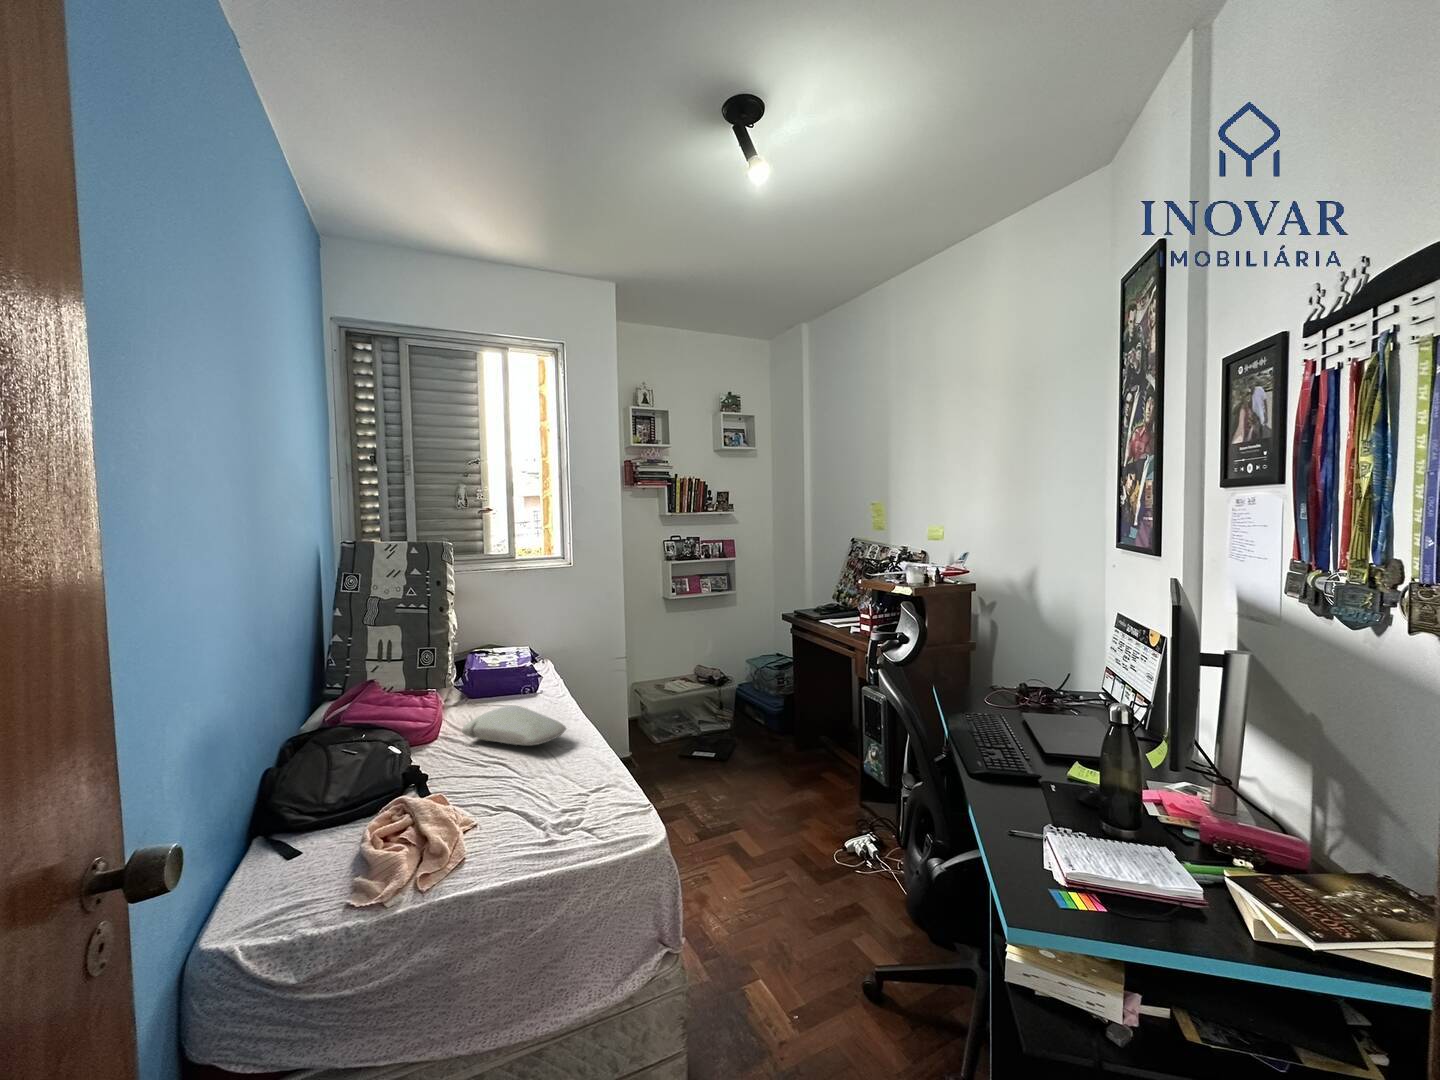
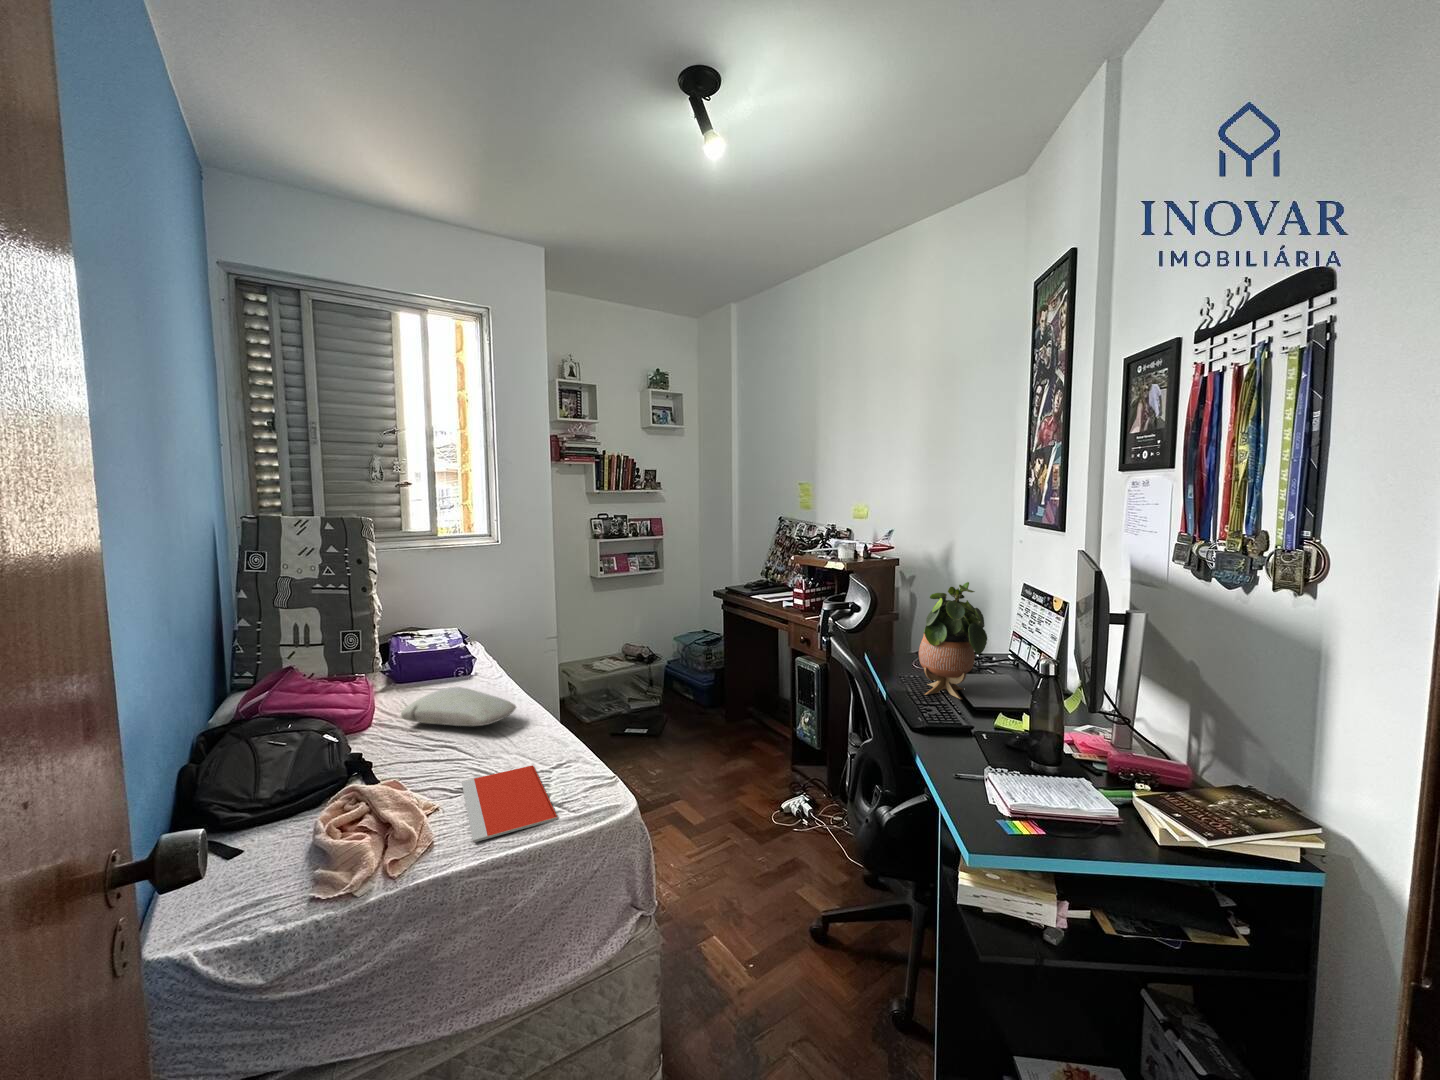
potted plant: none [982,613,1060,745] -> present [919,582,987,699]
notebook: none [501,788,584,863] -> present [462,765,558,842]

